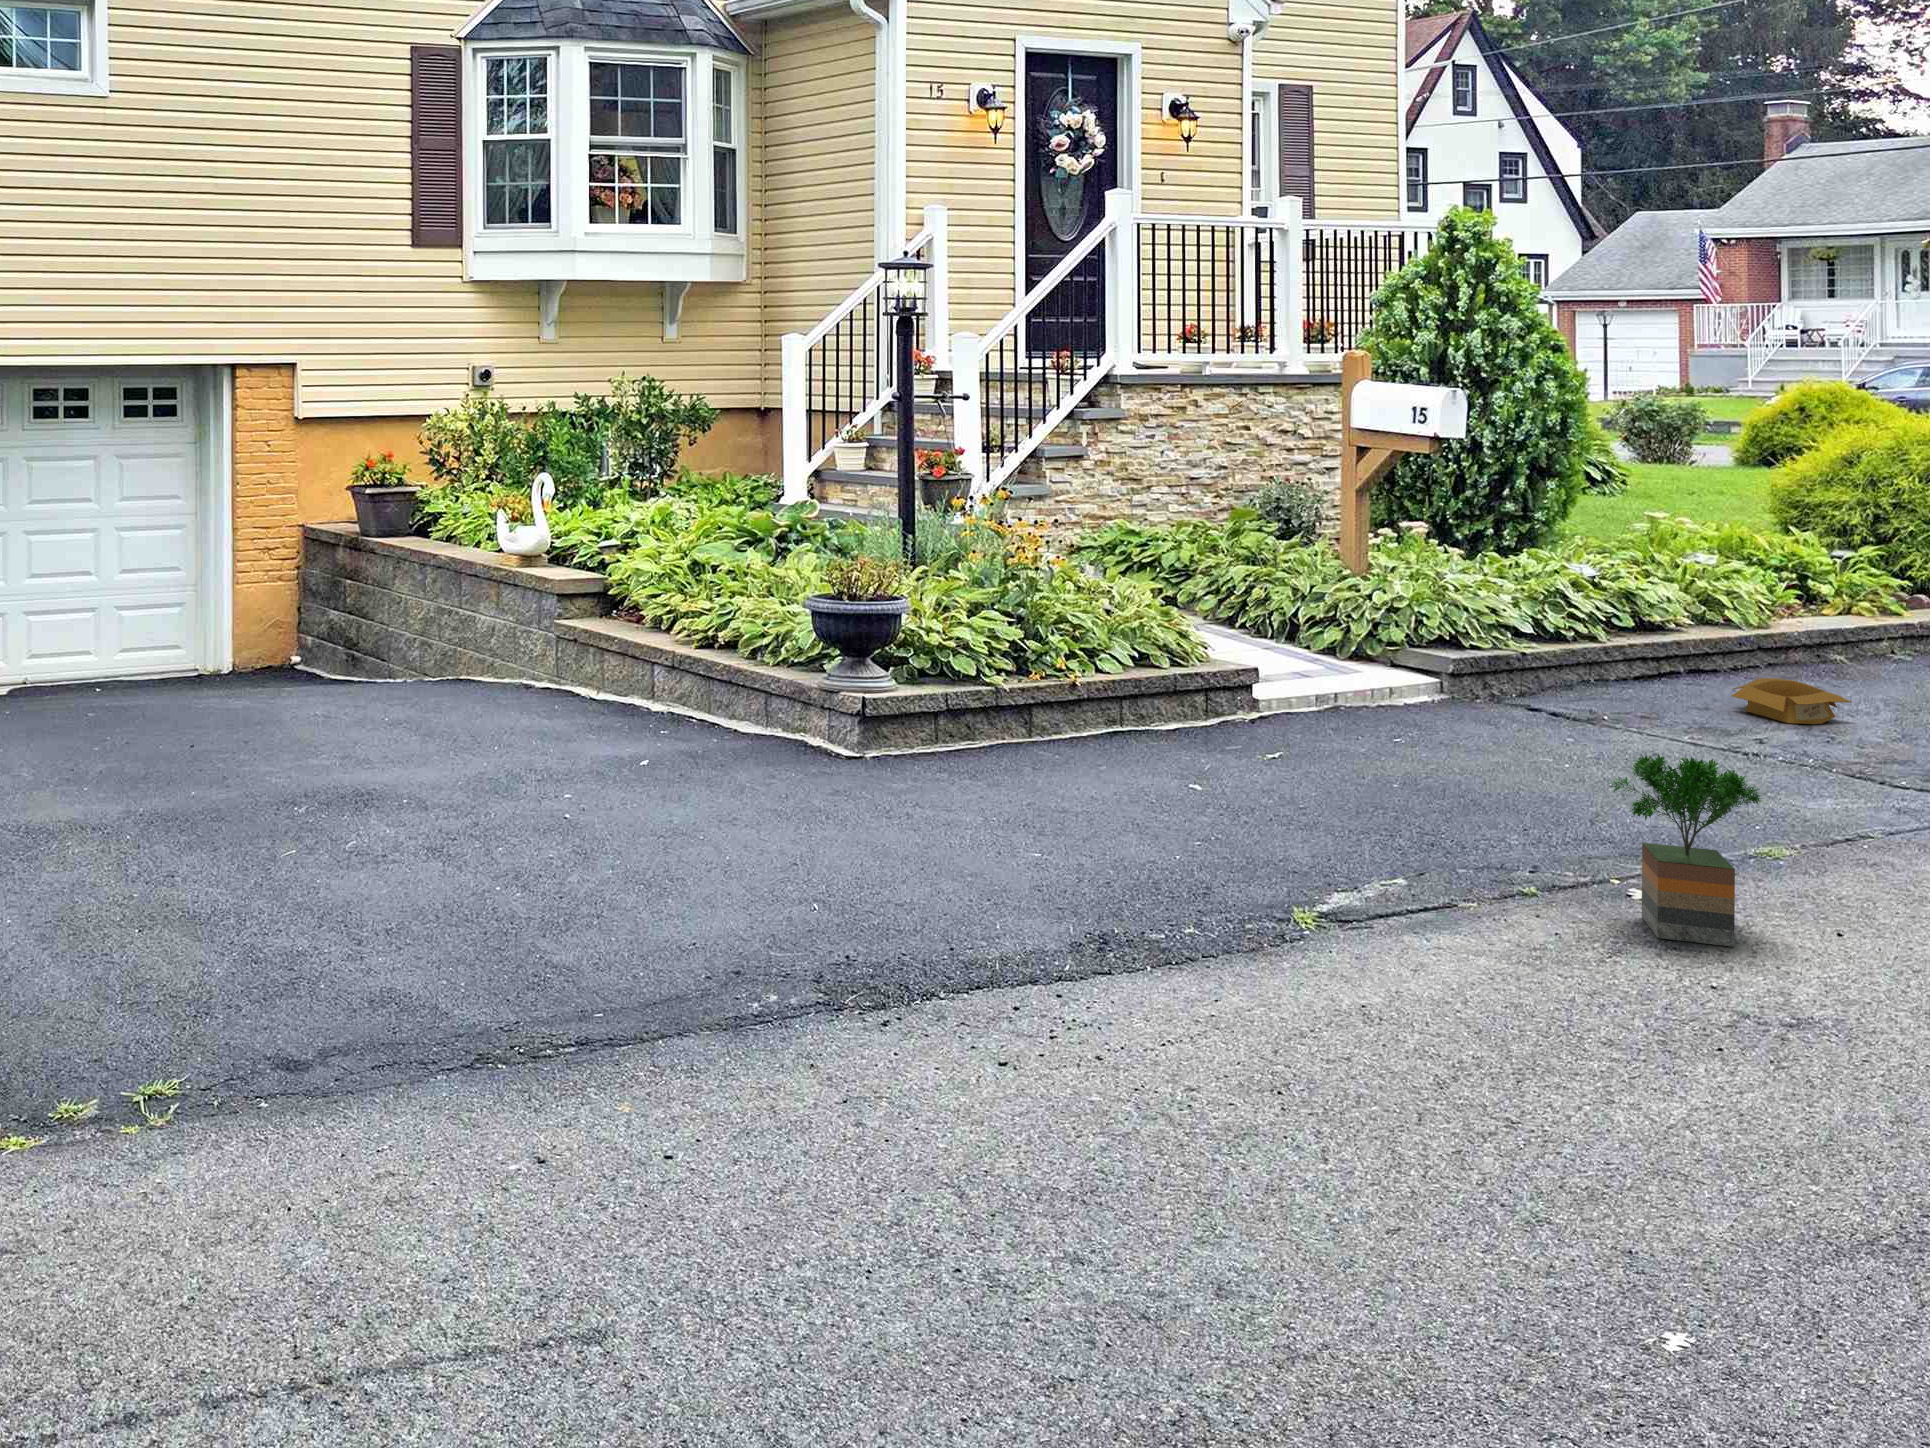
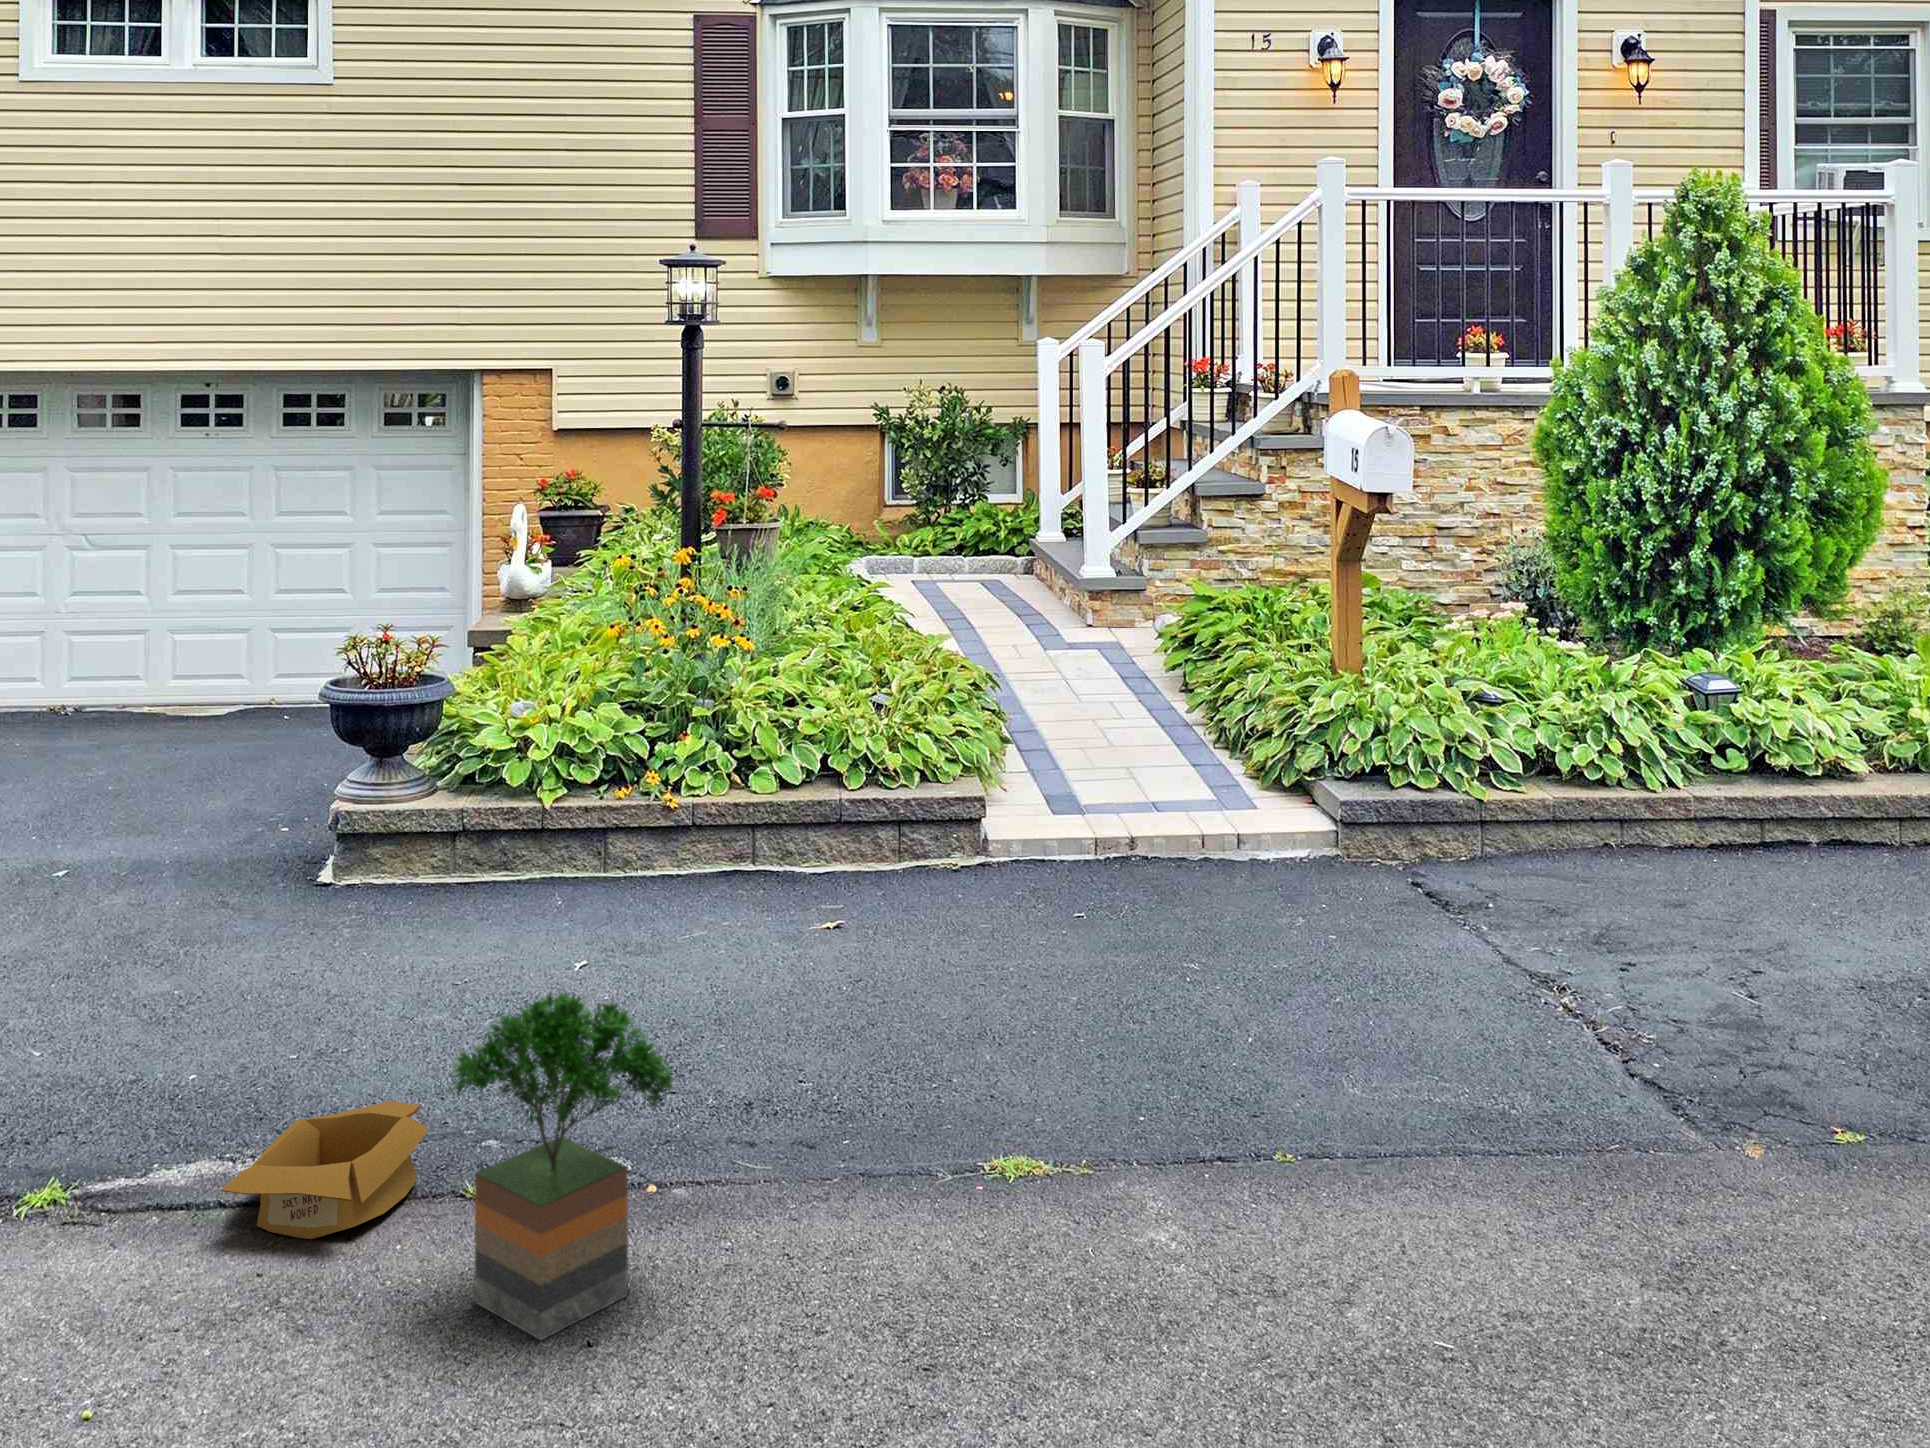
cardboard box: present [1732,678,1851,724] -> present [221,1100,427,1239]

